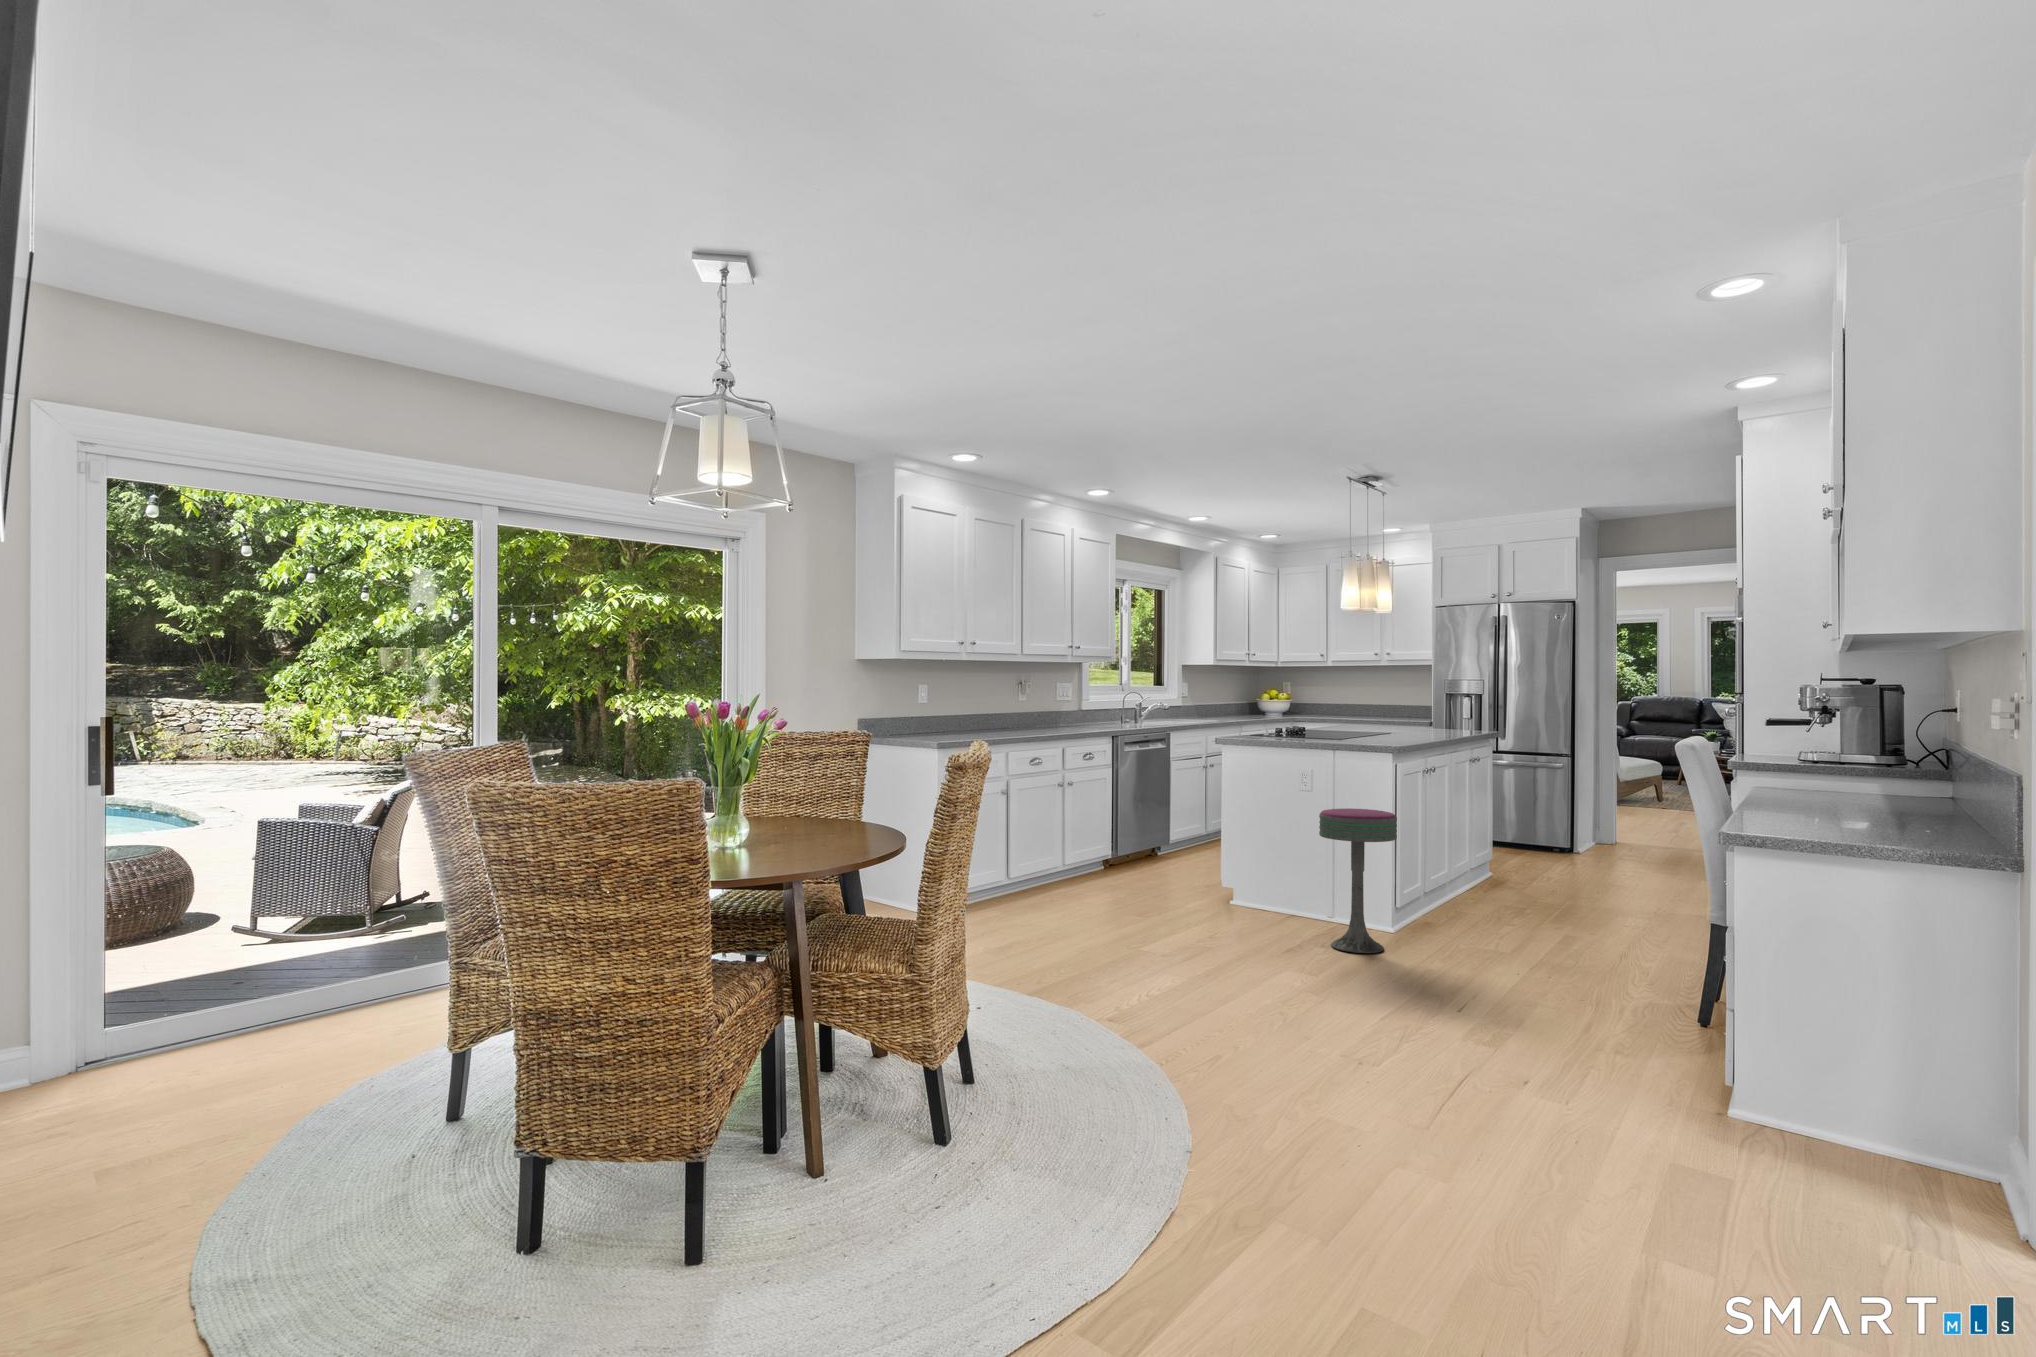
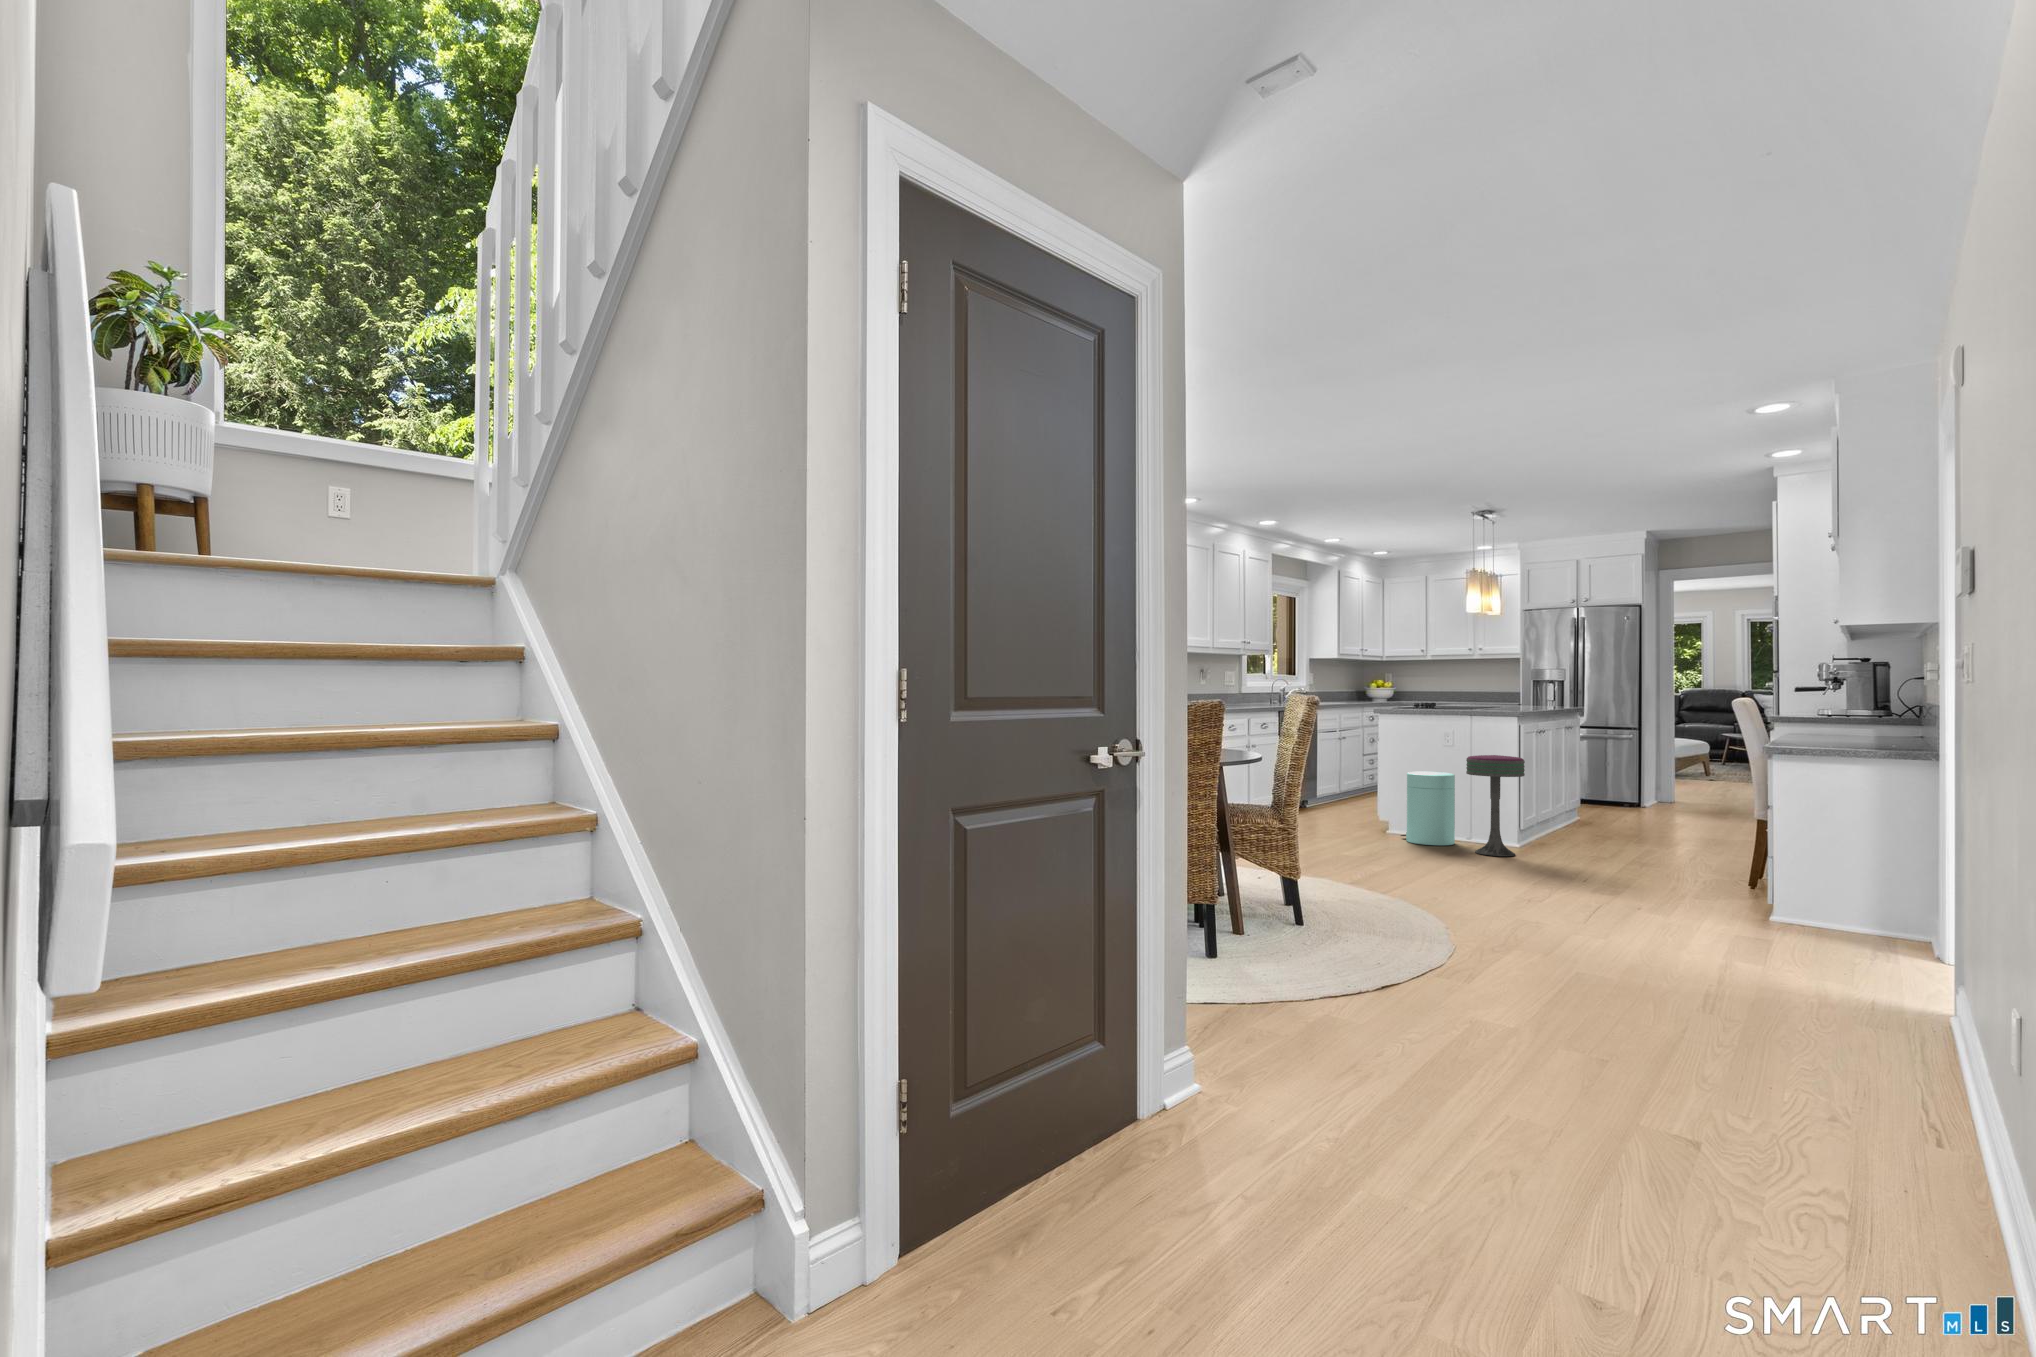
trash can: none [1241,827,1311,932] -> present [1401,772,1455,845]

